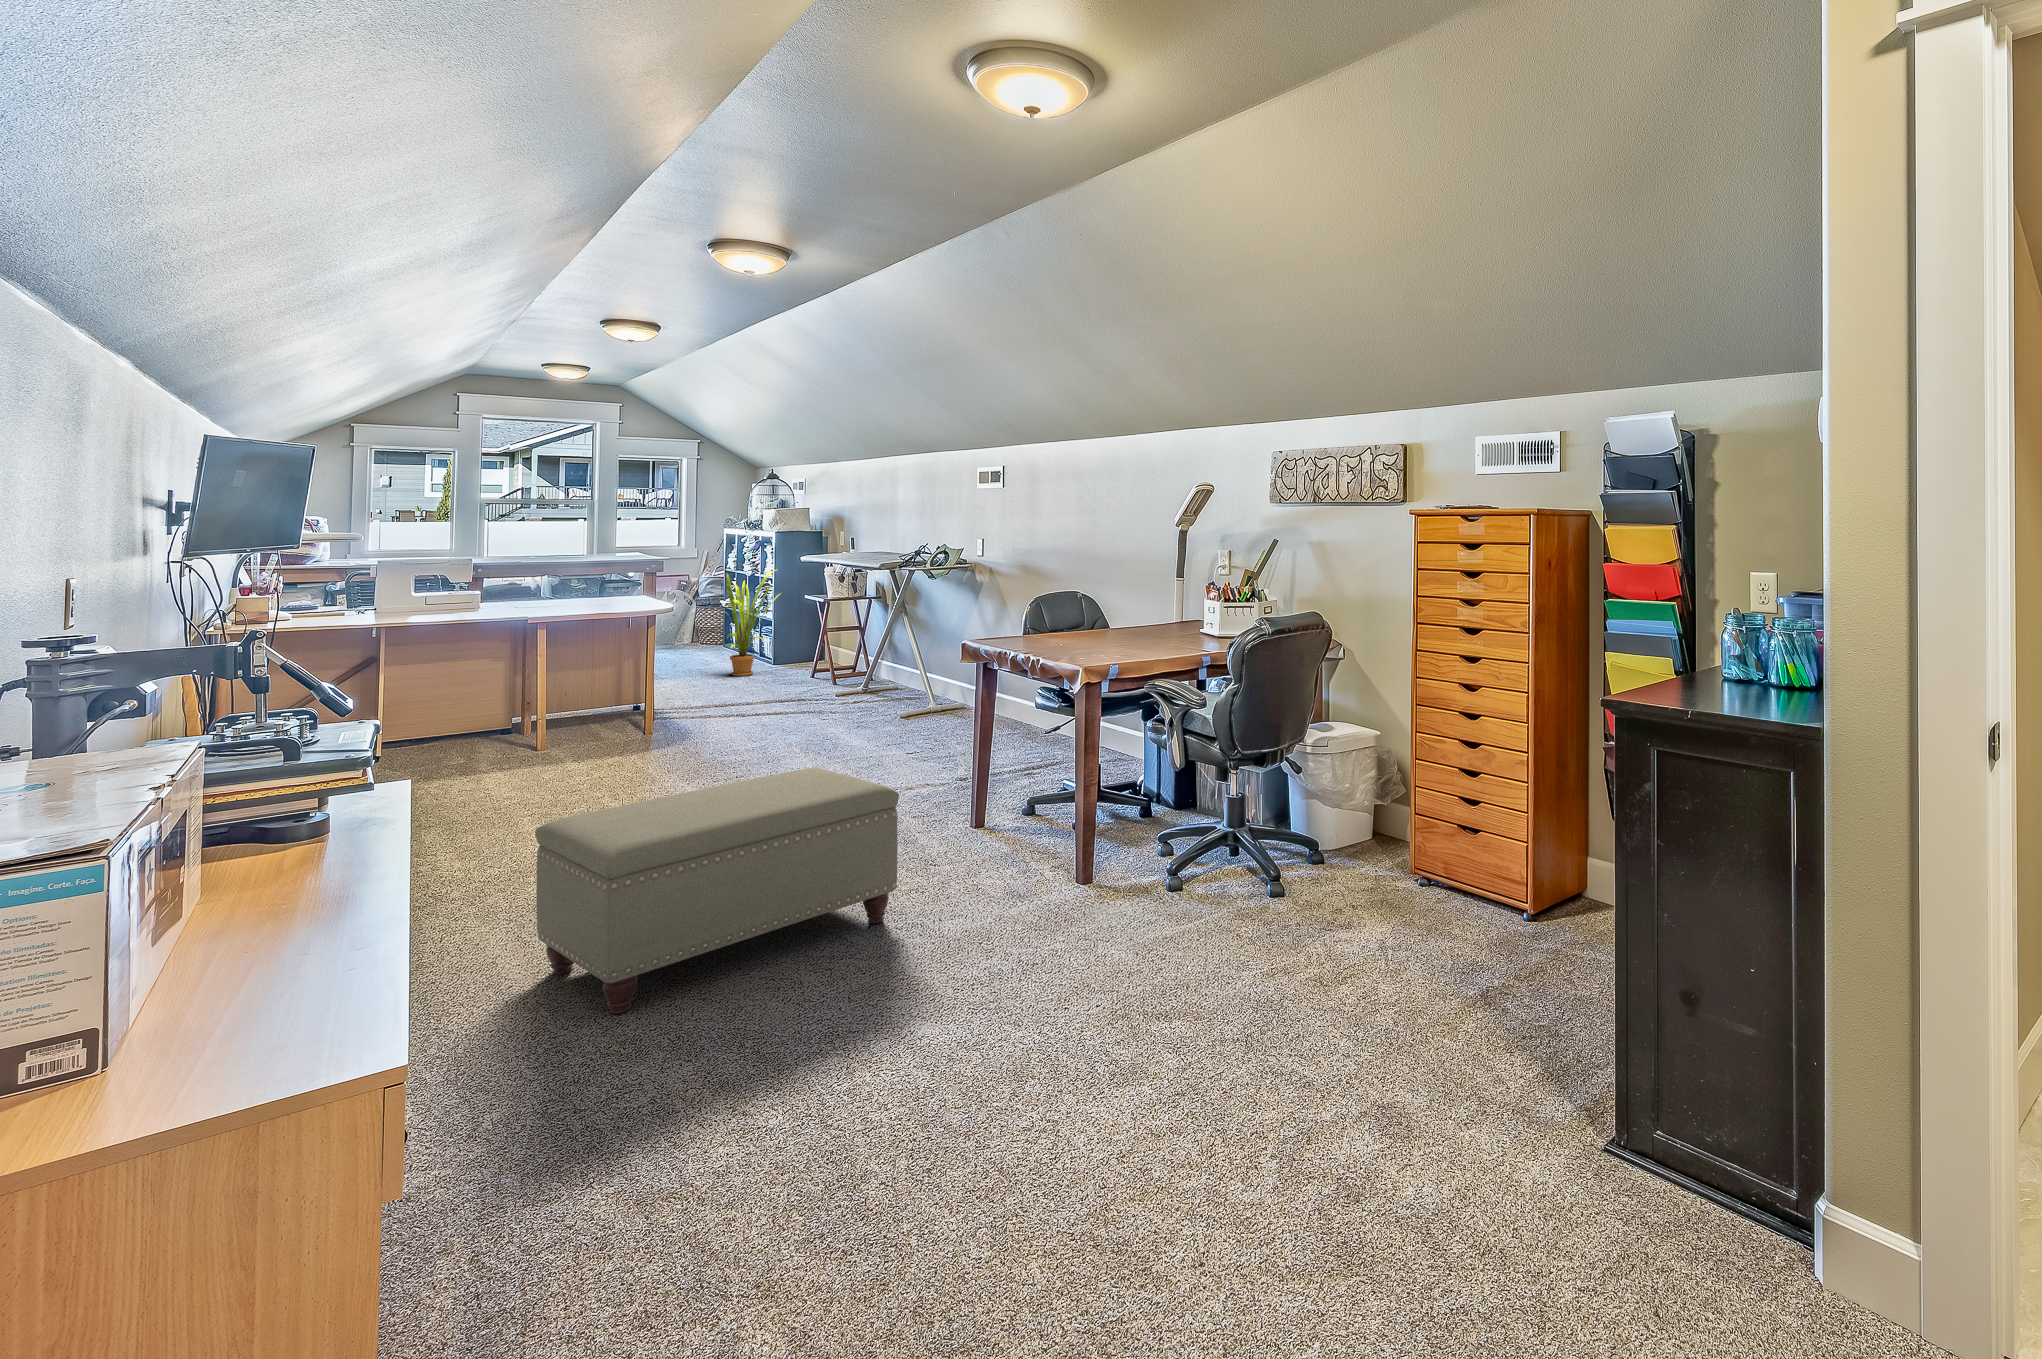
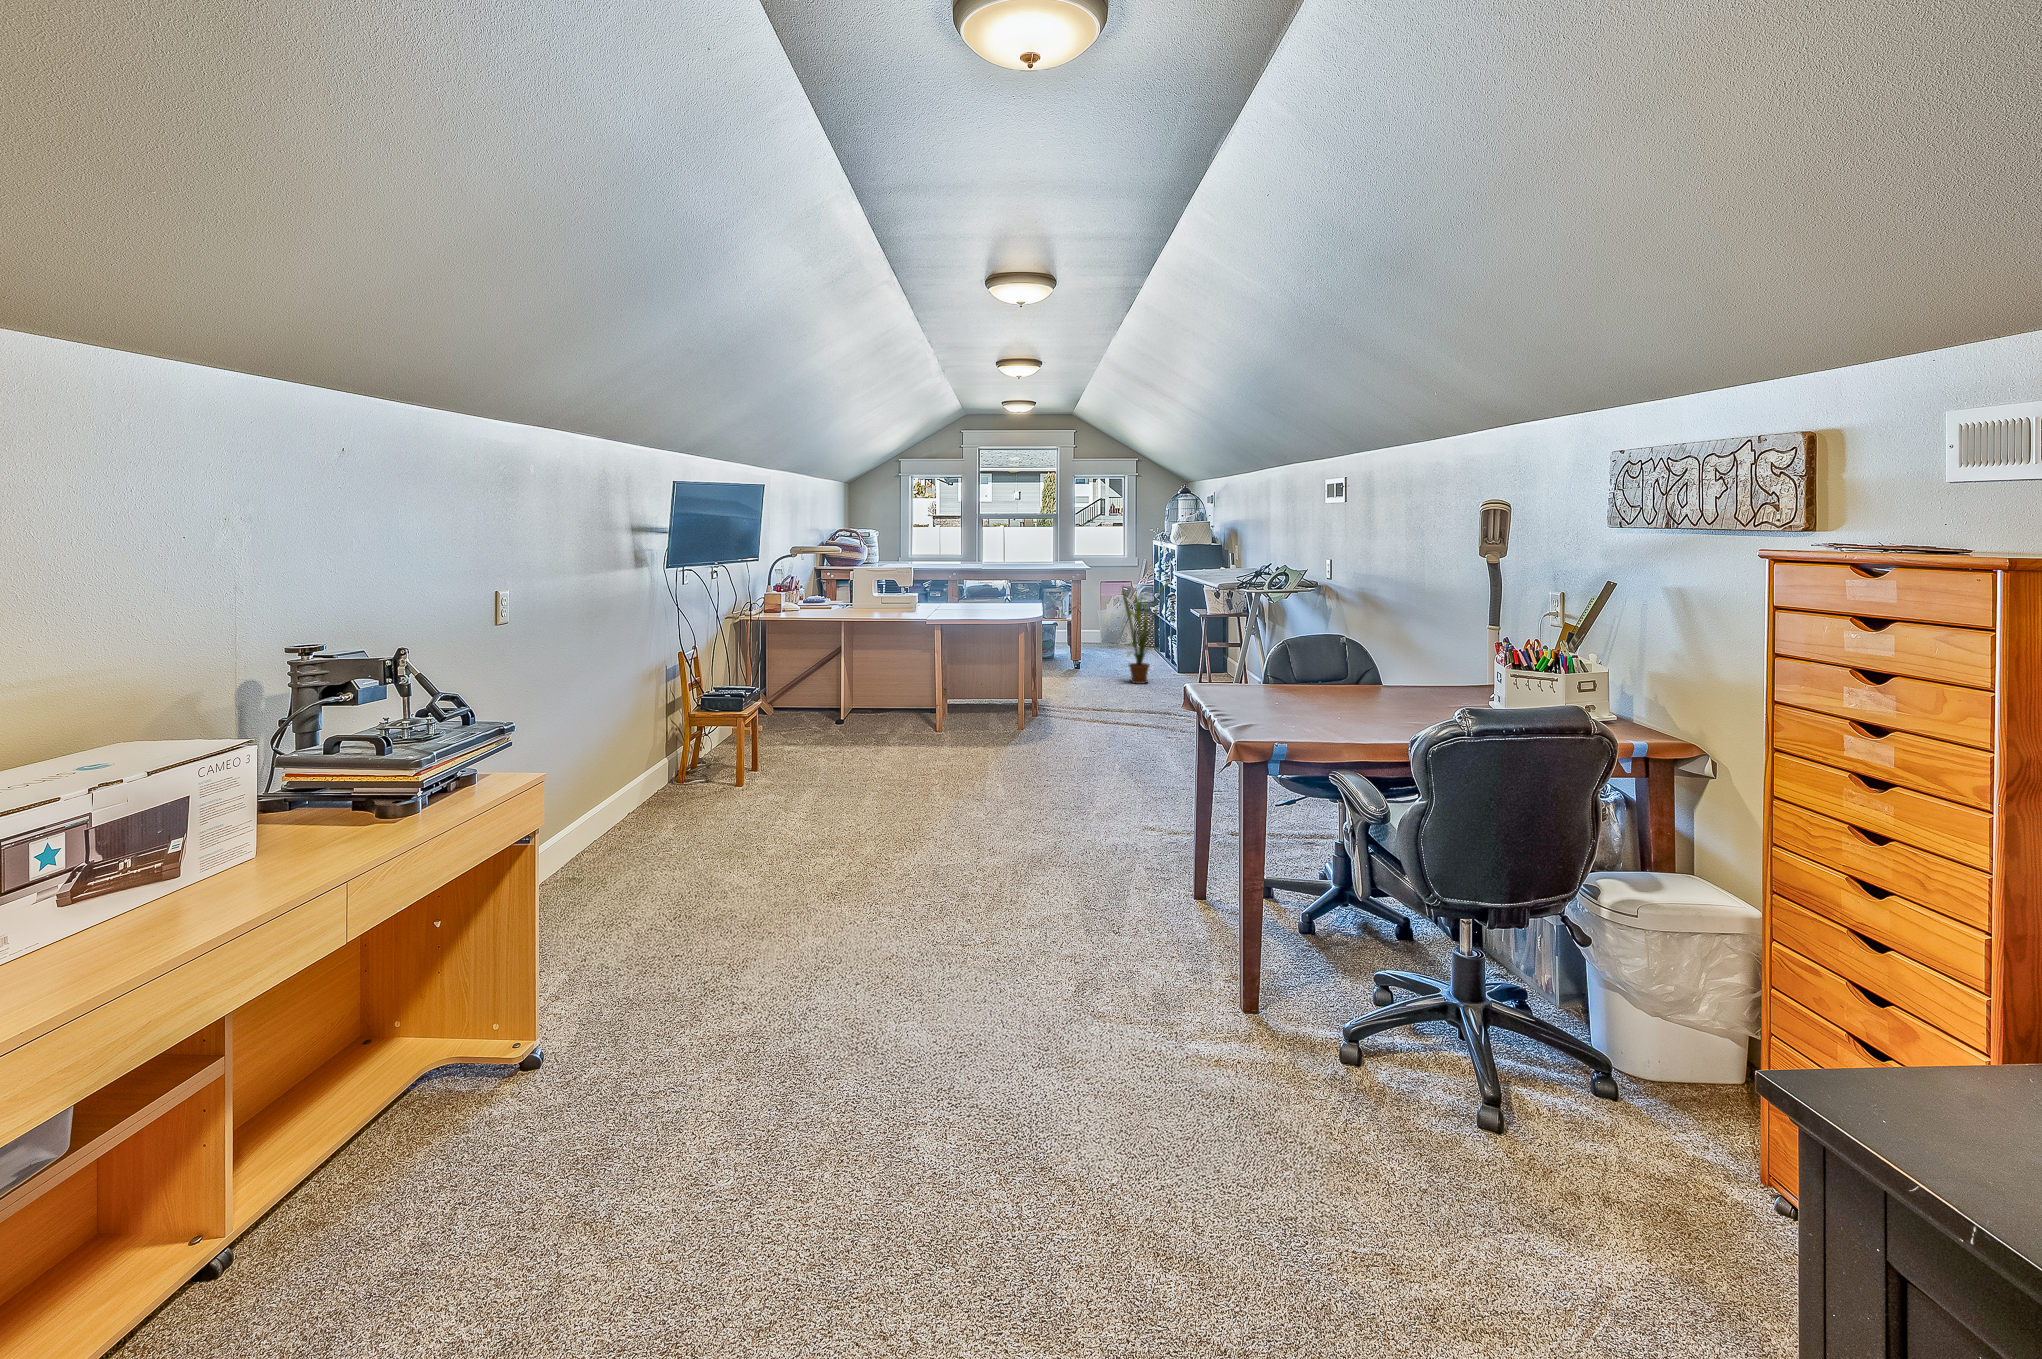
ottoman: present [536,768,899,1014] -> none [709,810,1011,1020]

